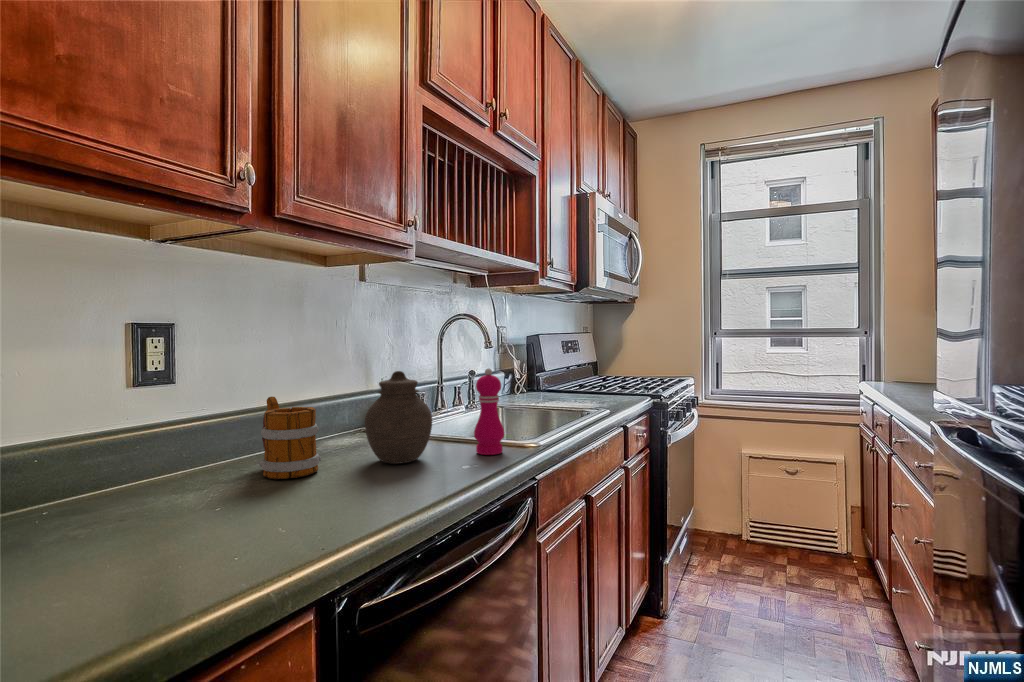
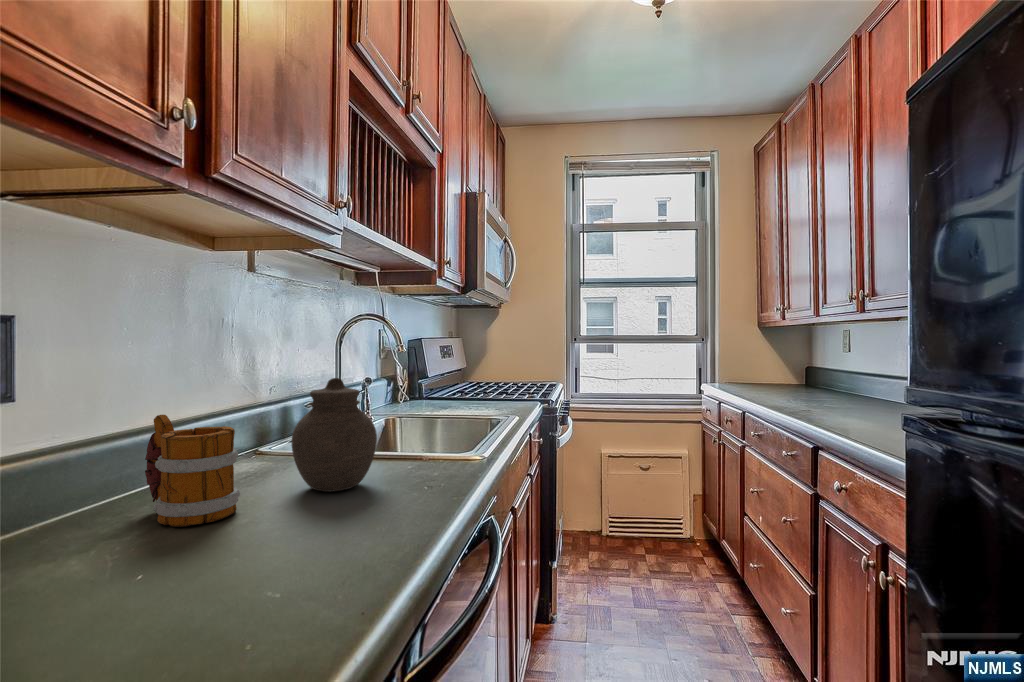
pepper mill: present [474,369,504,455] -> none [417,374,452,472]

